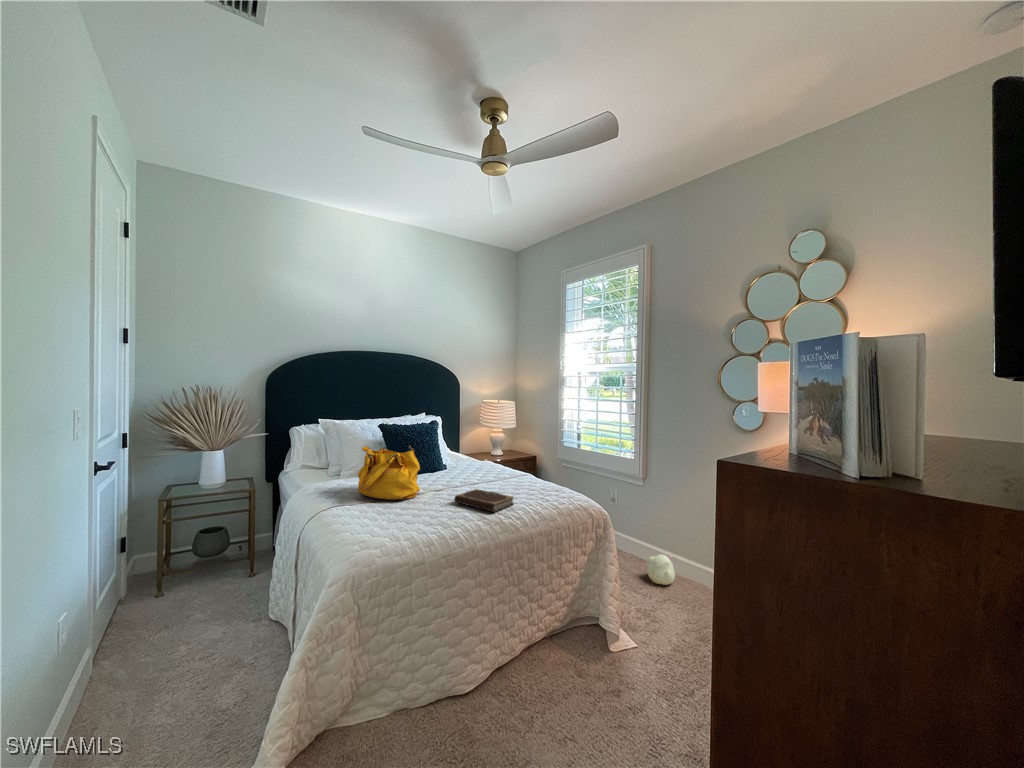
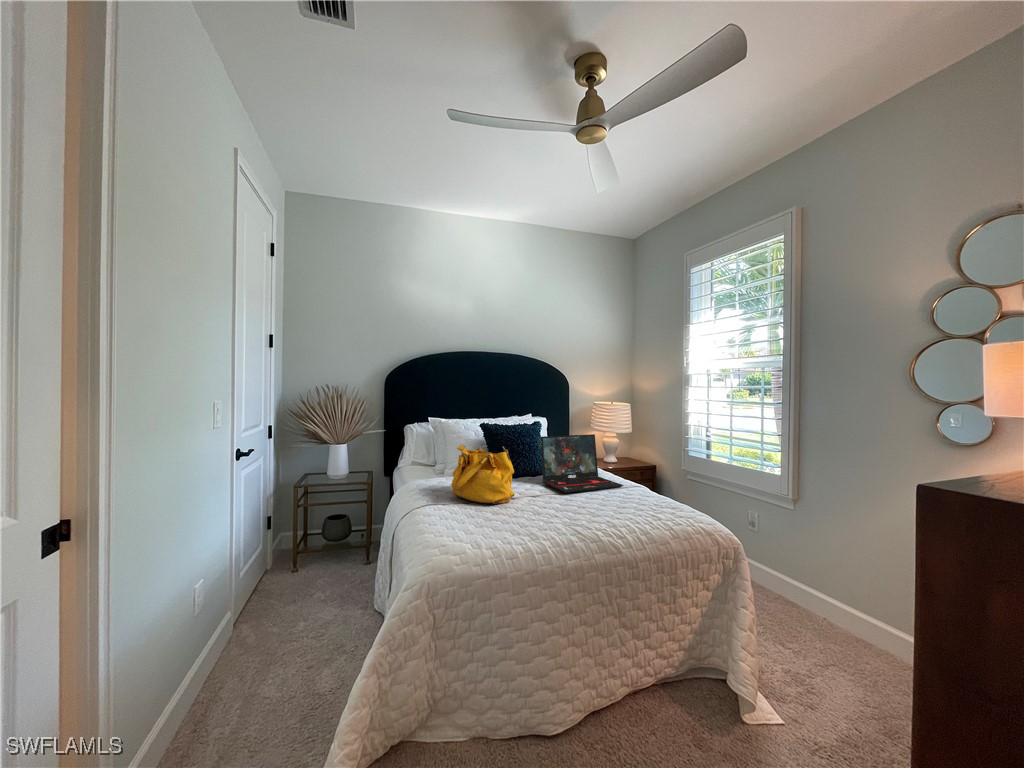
laptop: none [441,431,514,485] -> present [540,434,623,493]
notebook: present [454,489,514,512] -> none [548,498,617,527]
plush toy: present [647,554,676,585] -> none [801,602,846,643]

